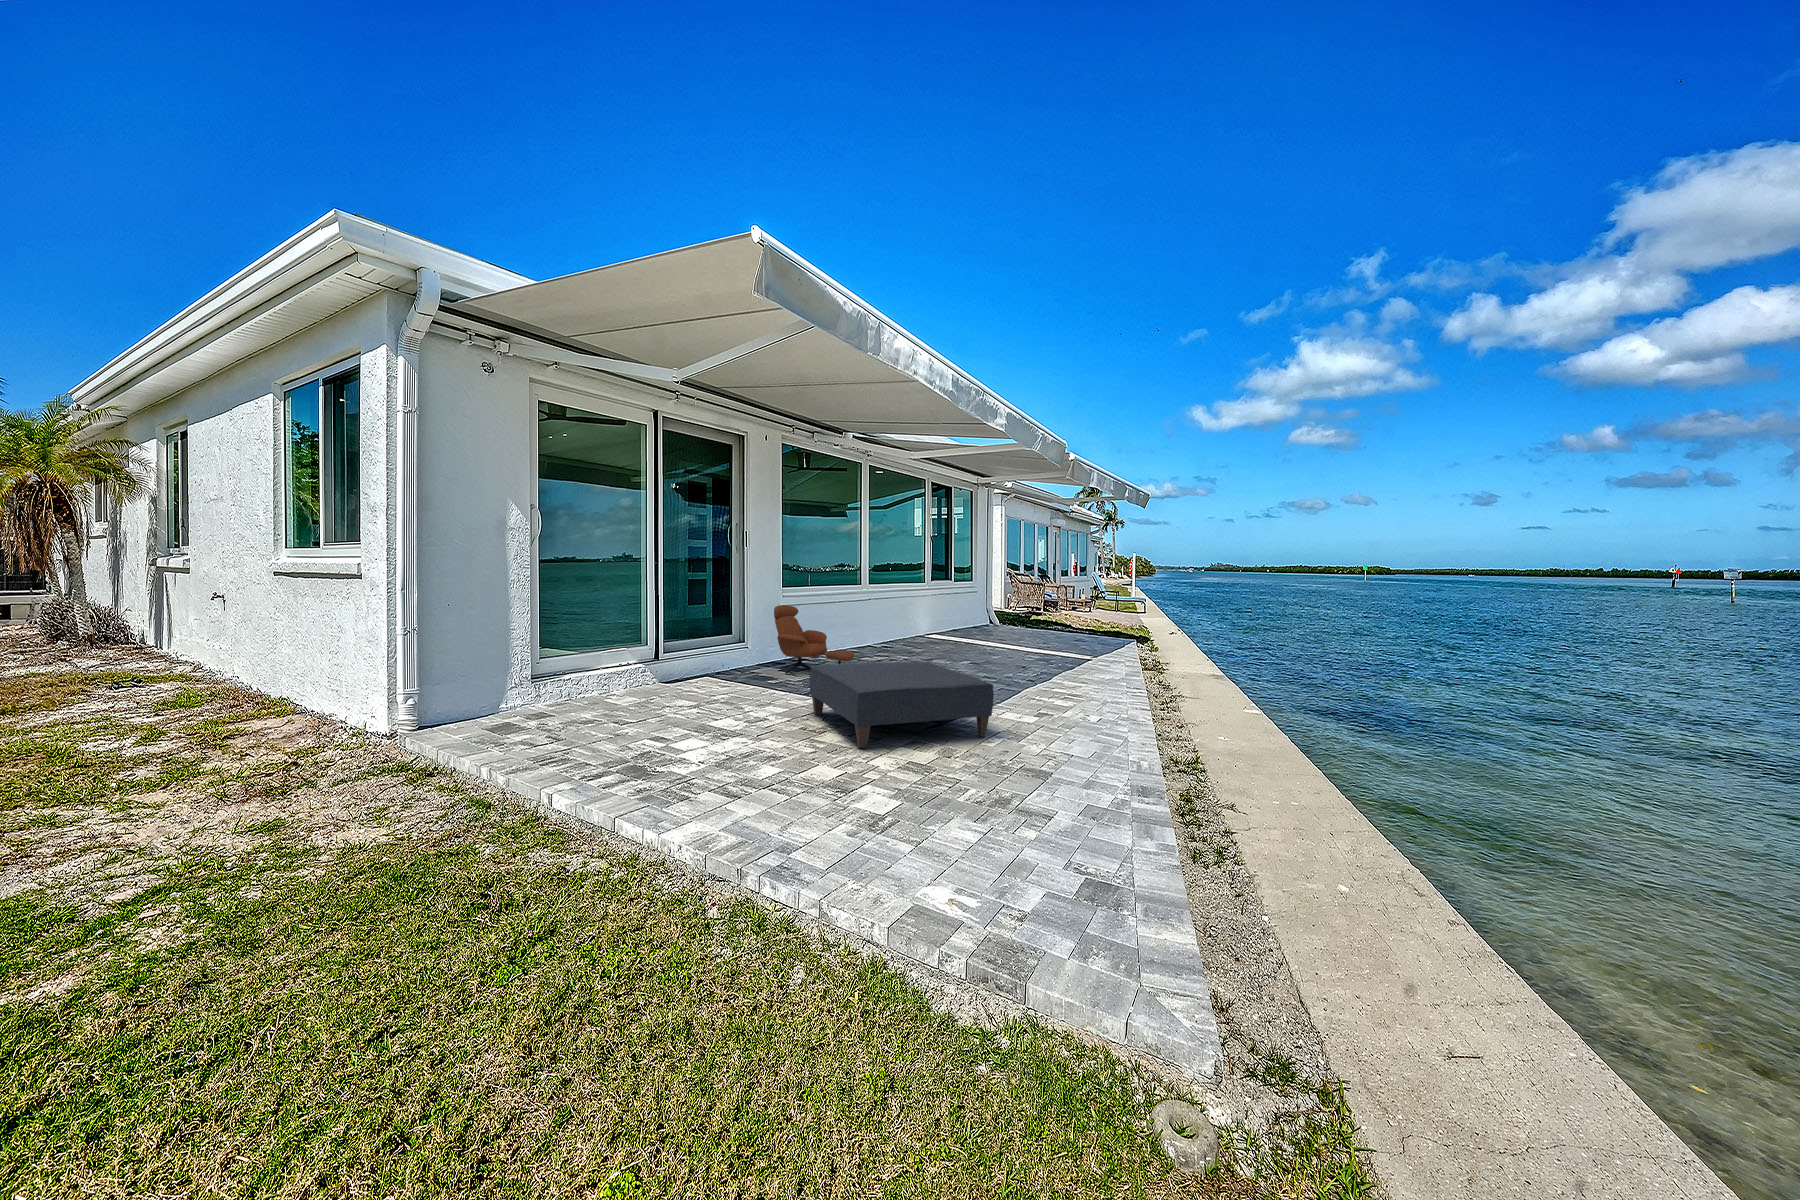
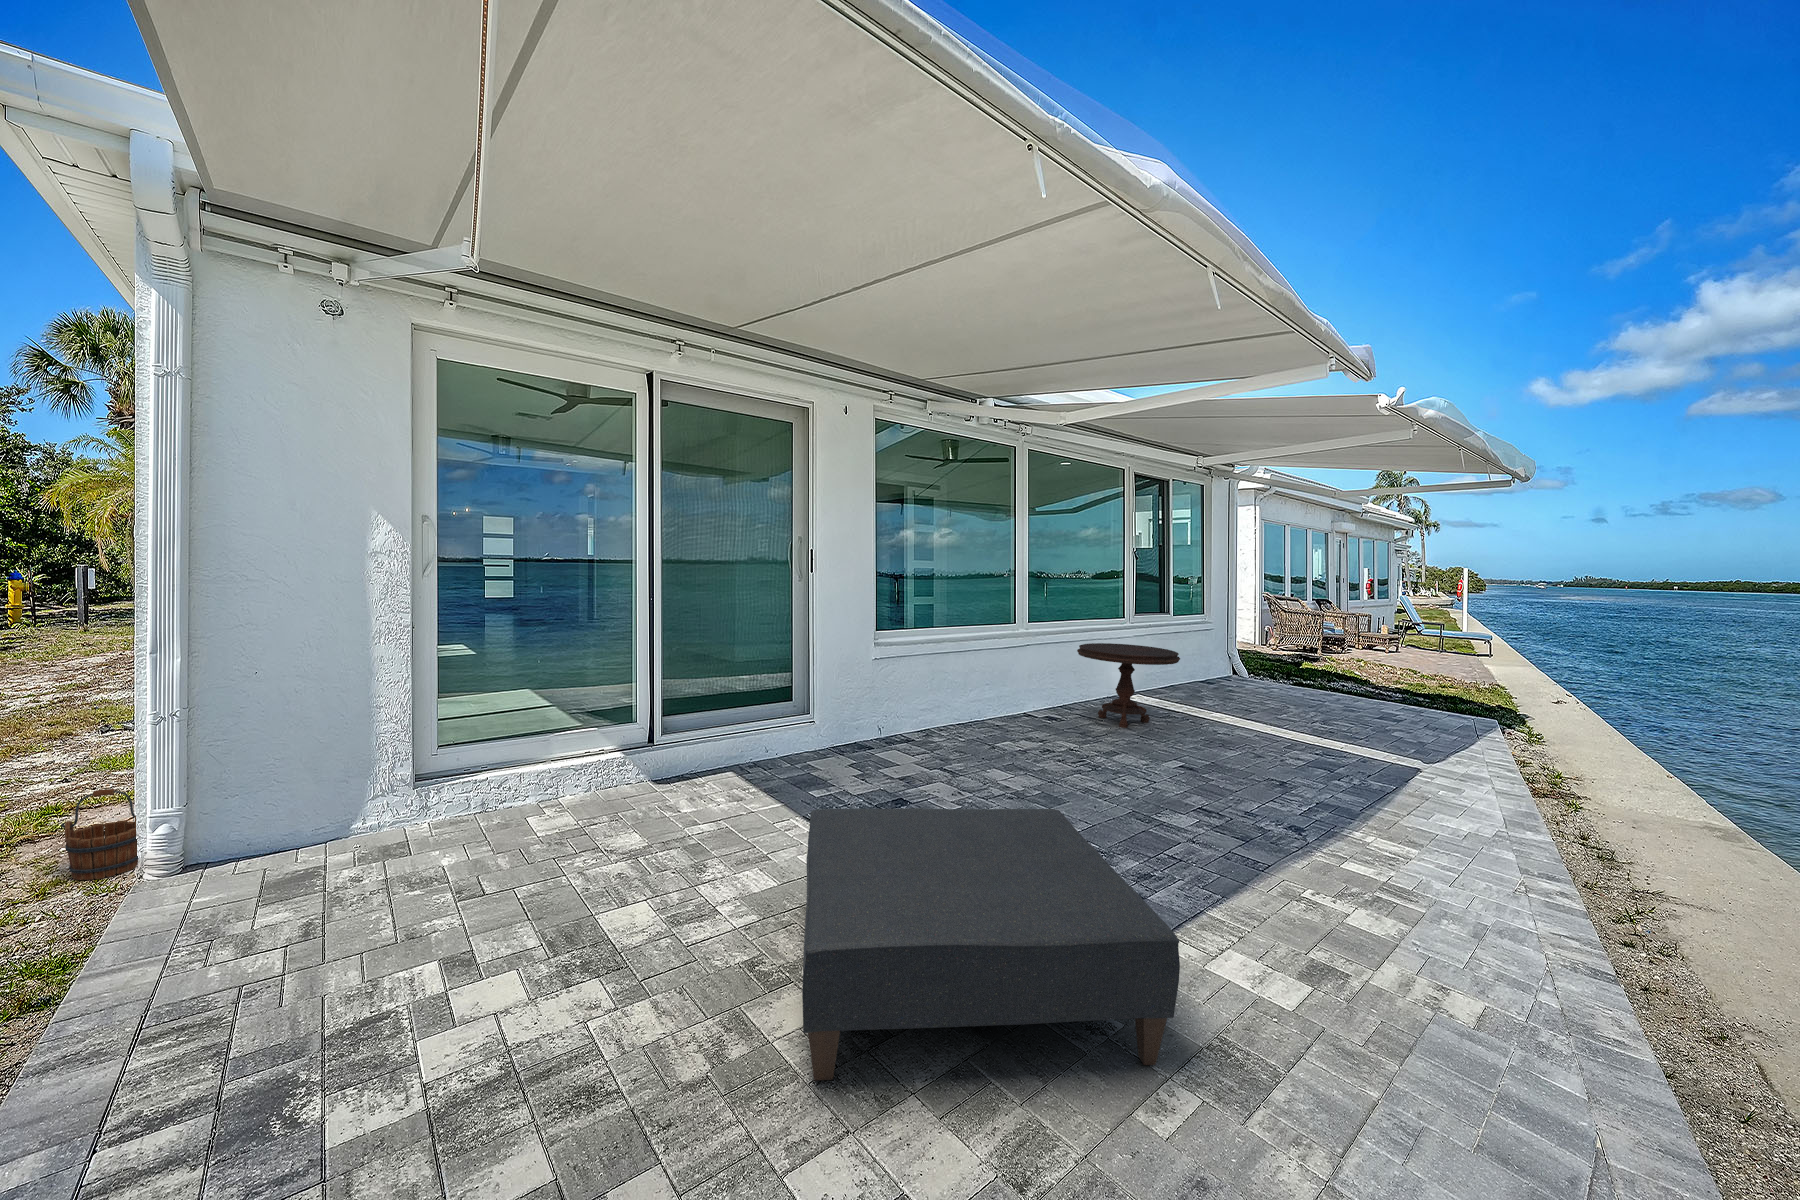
side table: none [899,599,964,652] -> present [1077,643,1180,728]
lounge chair: present [774,605,854,674] -> none [857,658,970,787]
wooden bucket: none [308,685,355,744] -> present [61,789,139,880]

